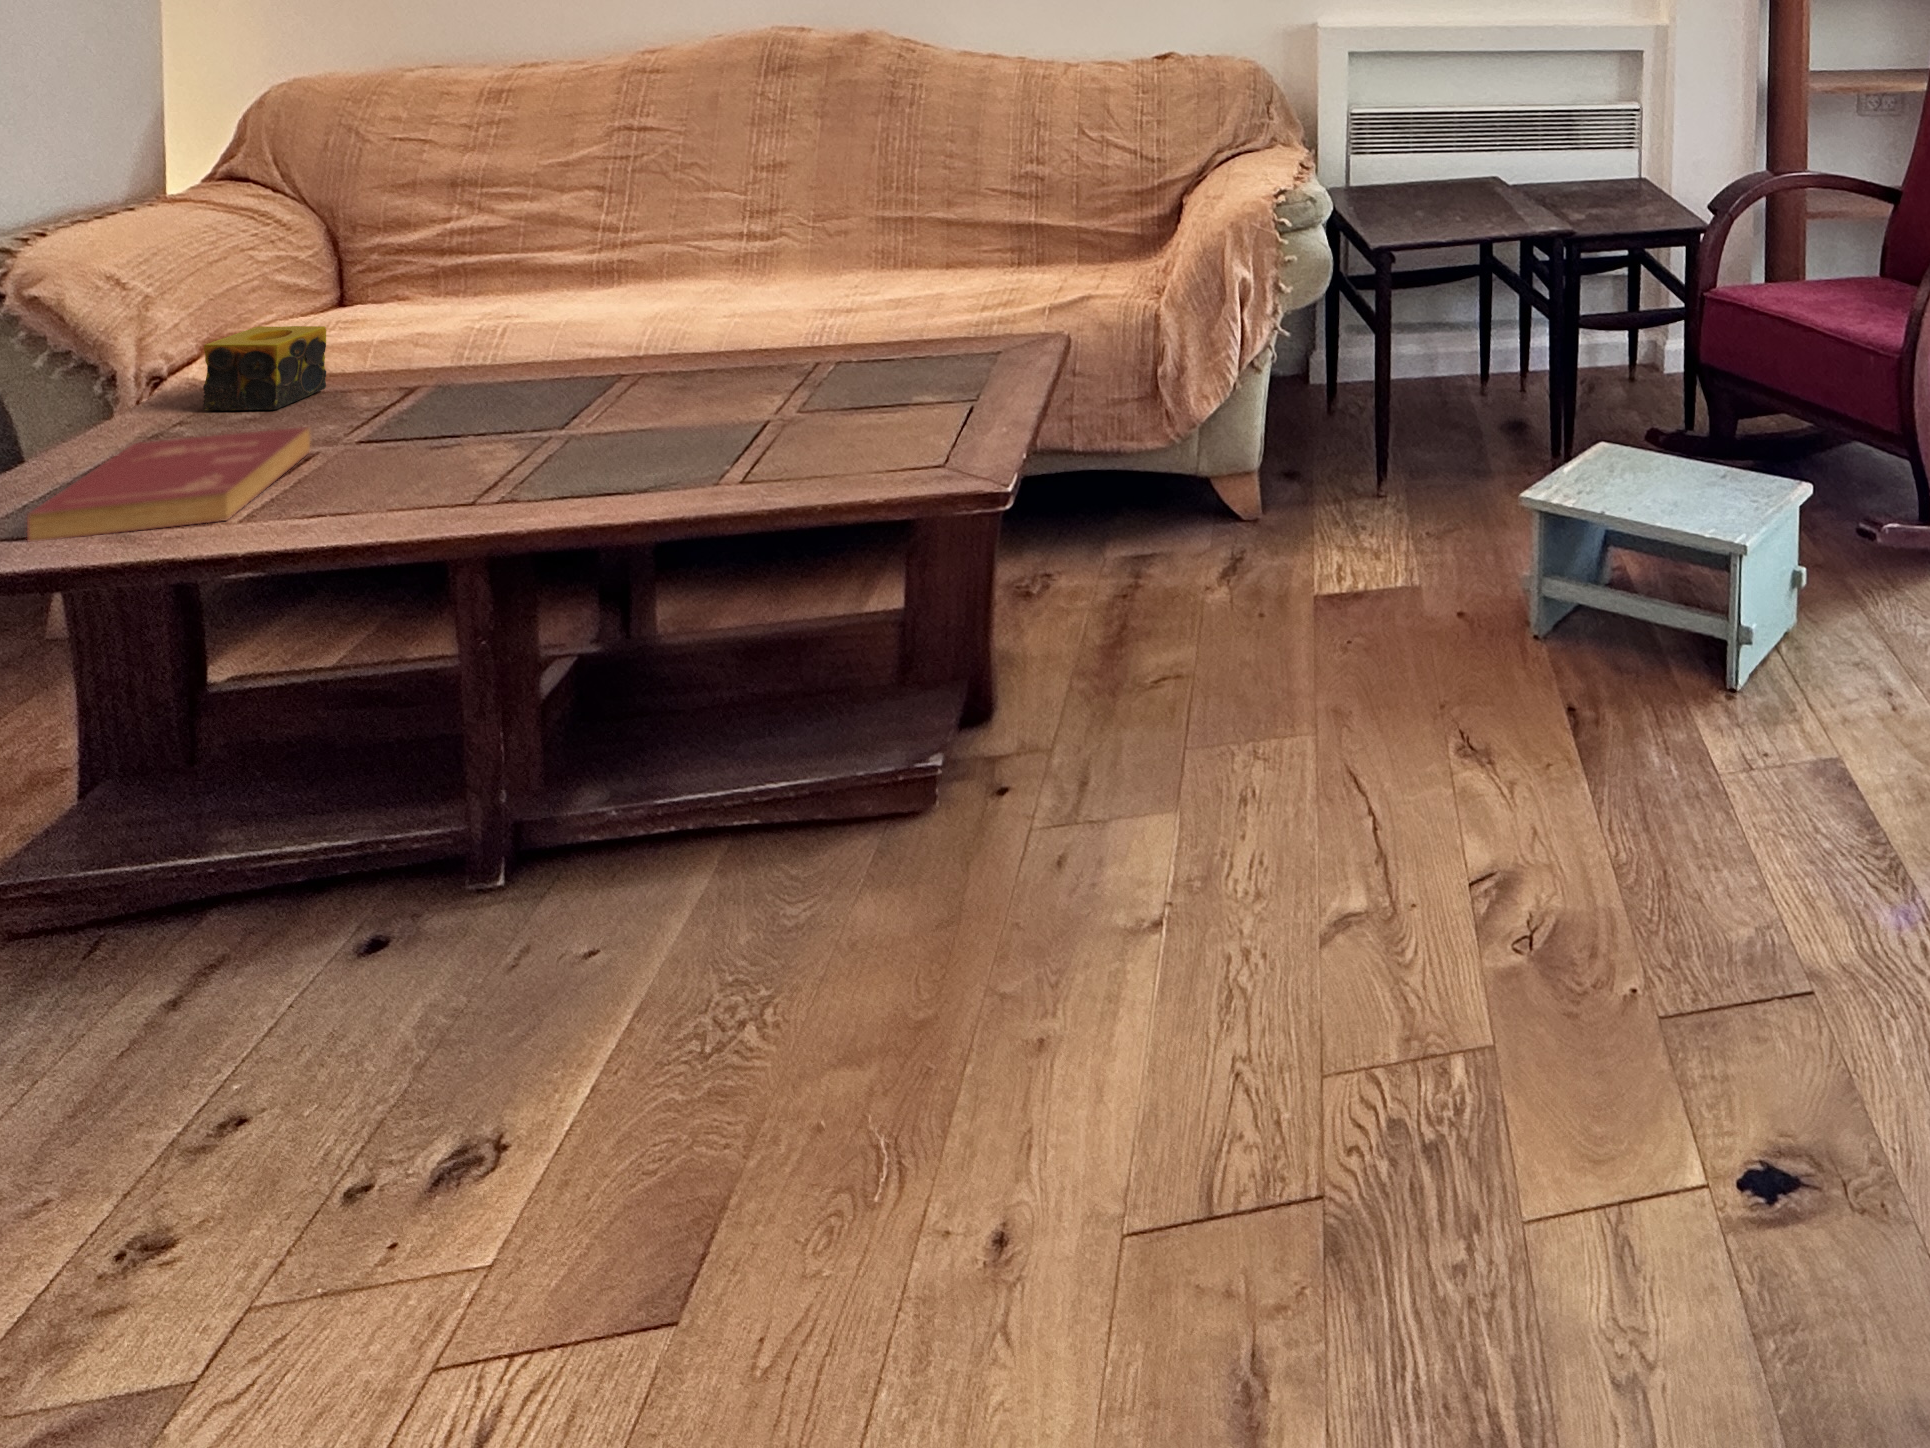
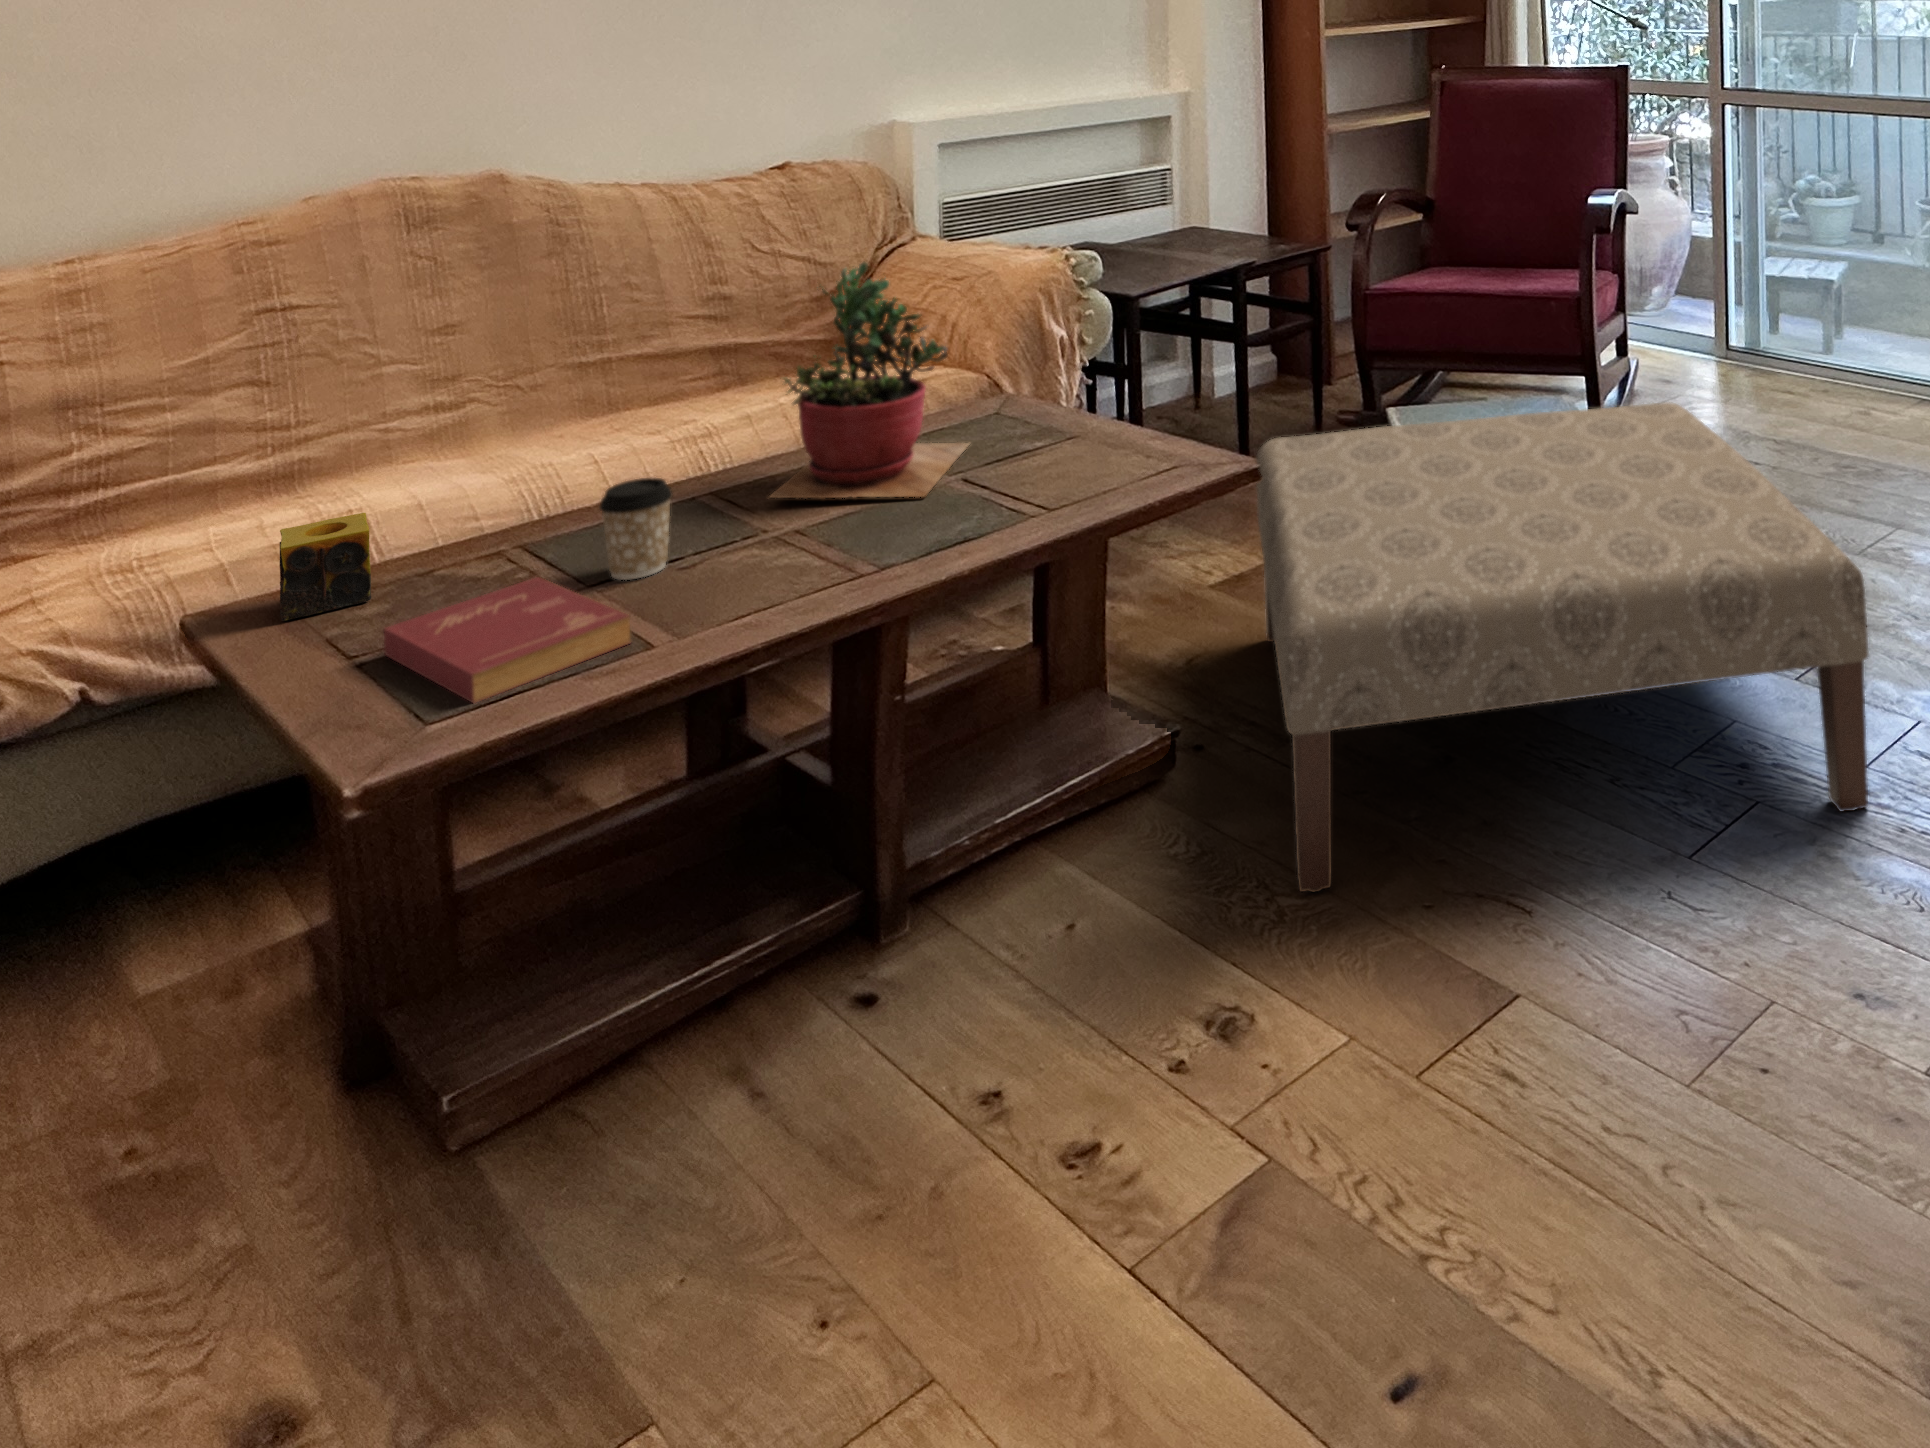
succulent plant: none [648,163,925,435] -> present [770,262,969,498]
coffee cup: none [387,350,473,451] -> present [599,478,673,580]
ottoman: none [755,459,1774,1327] -> present [1256,402,1869,892]

